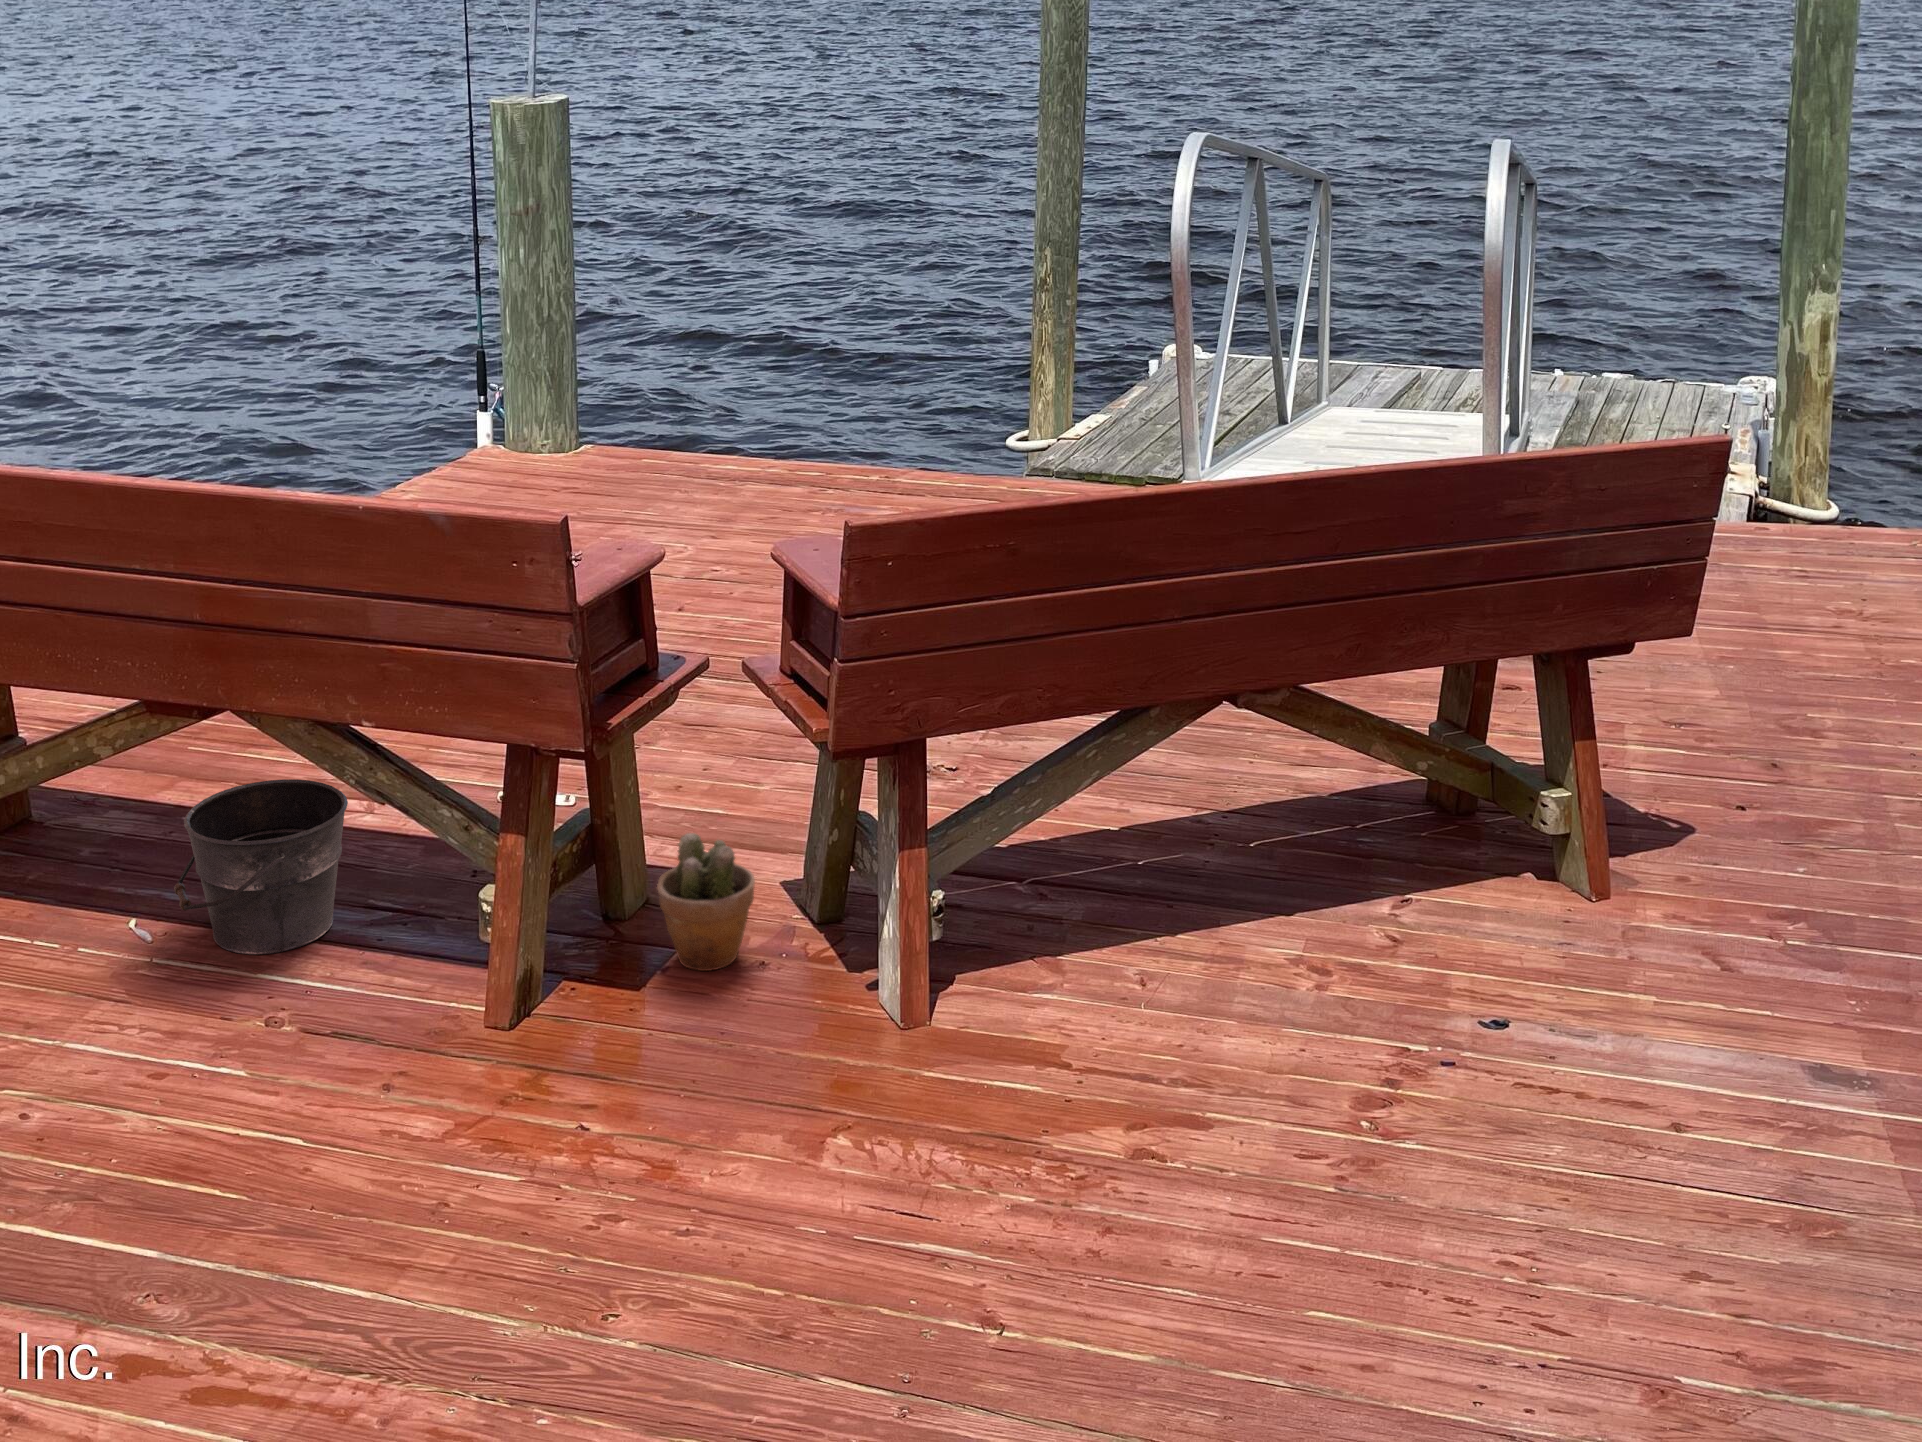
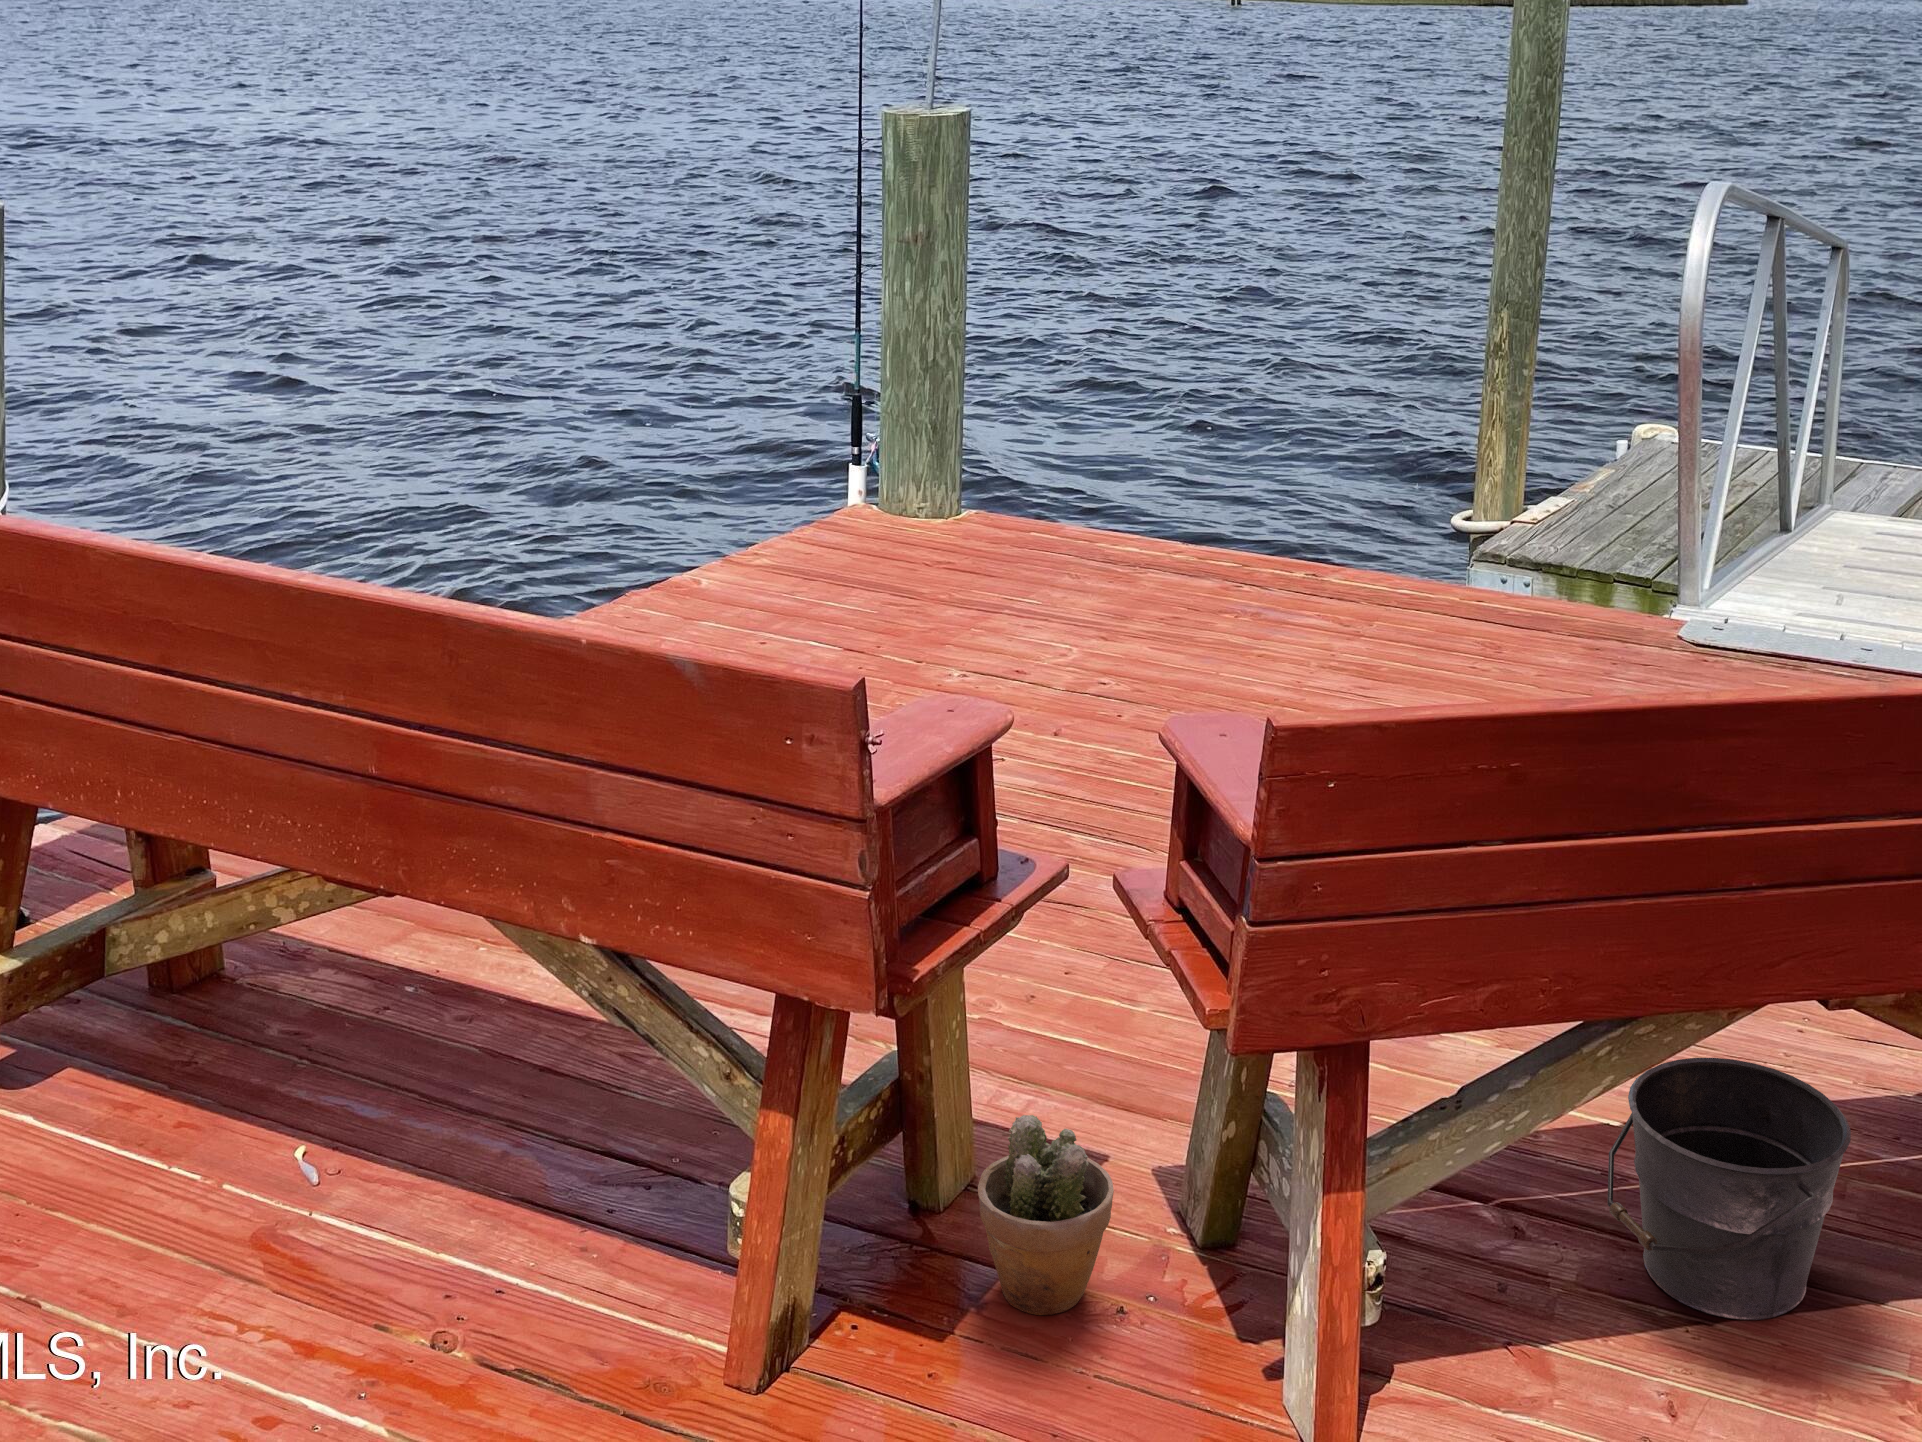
bucket: present [174,779,348,955] -> present [1608,1058,1851,1320]

